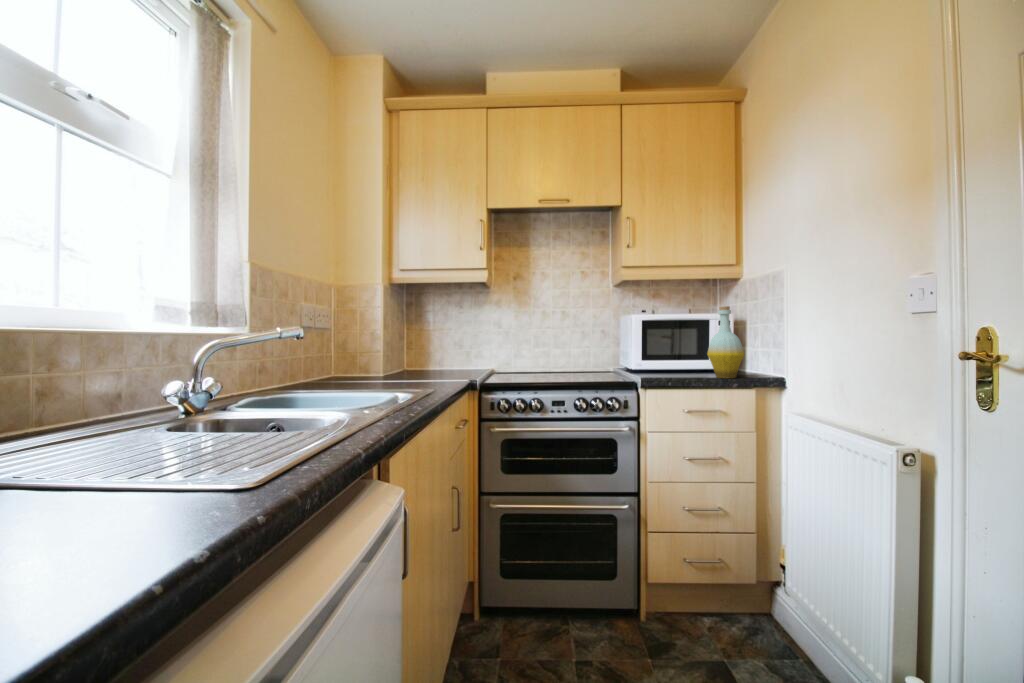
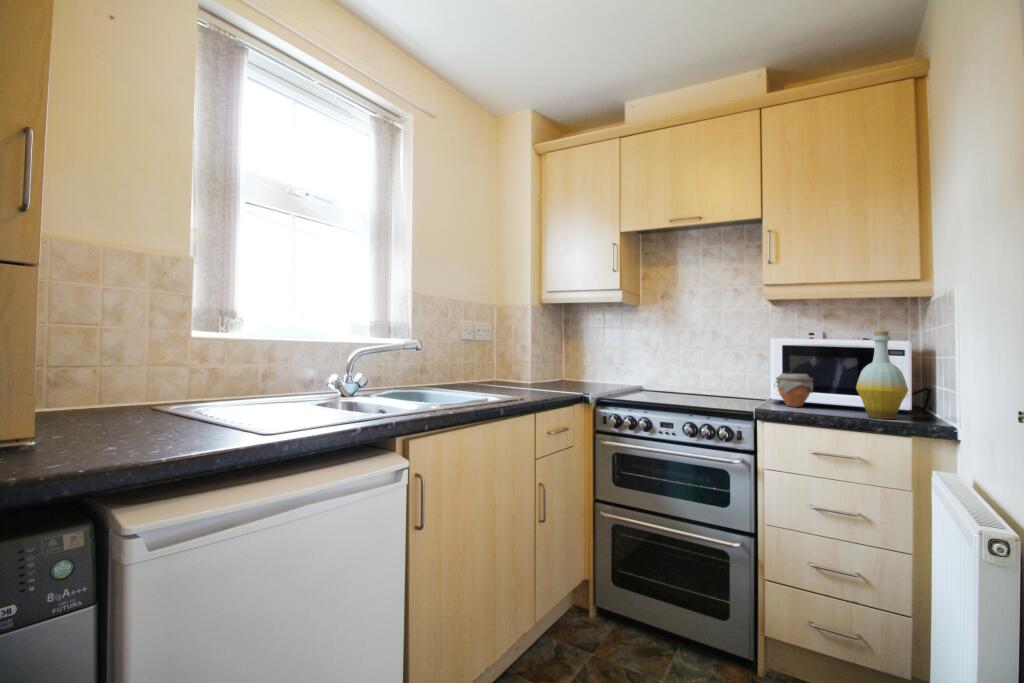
jar: none [637,346,667,375] -> present [776,373,813,407]

